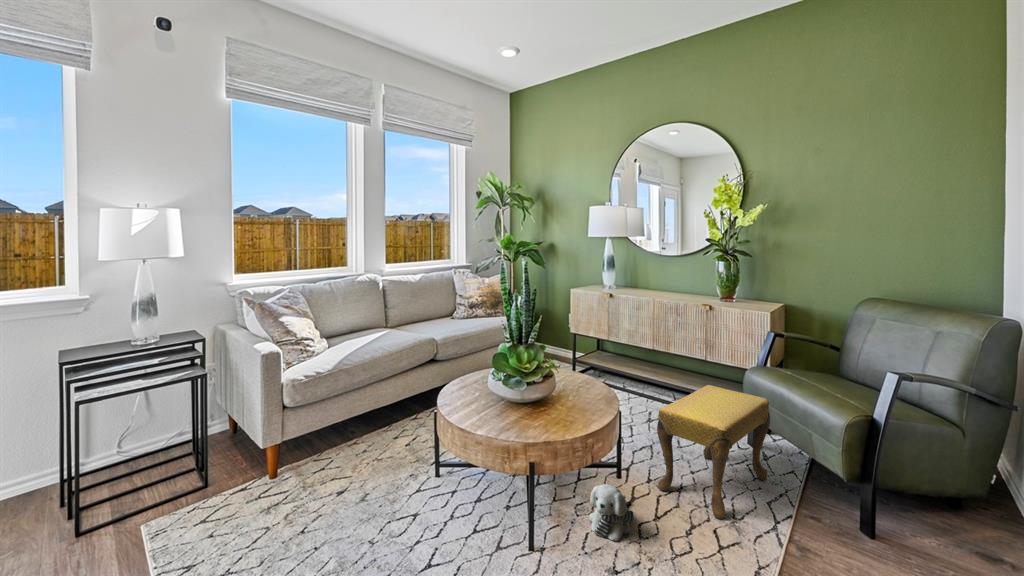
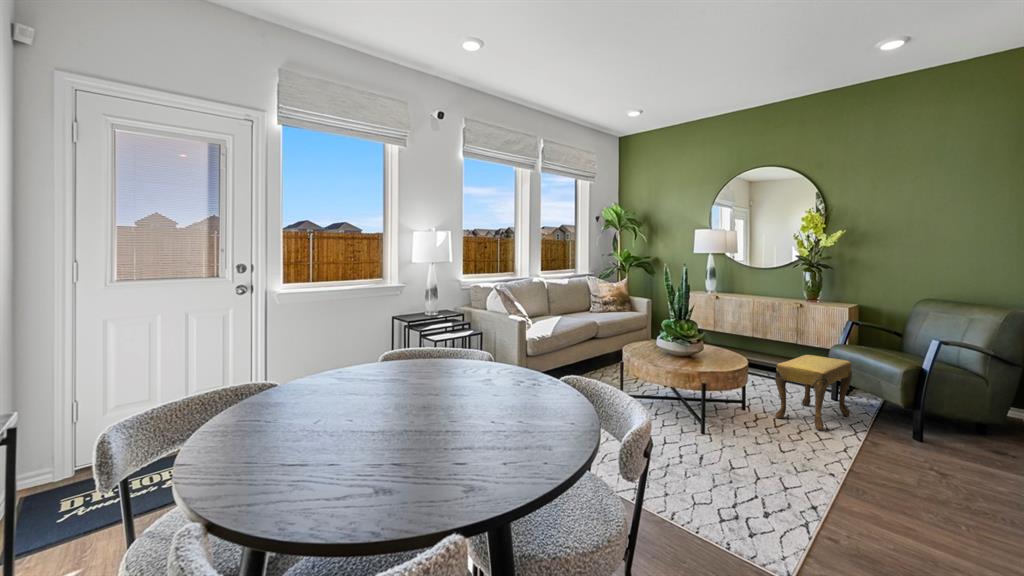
plush toy: present [589,484,634,541] -> none [735,404,767,436]

